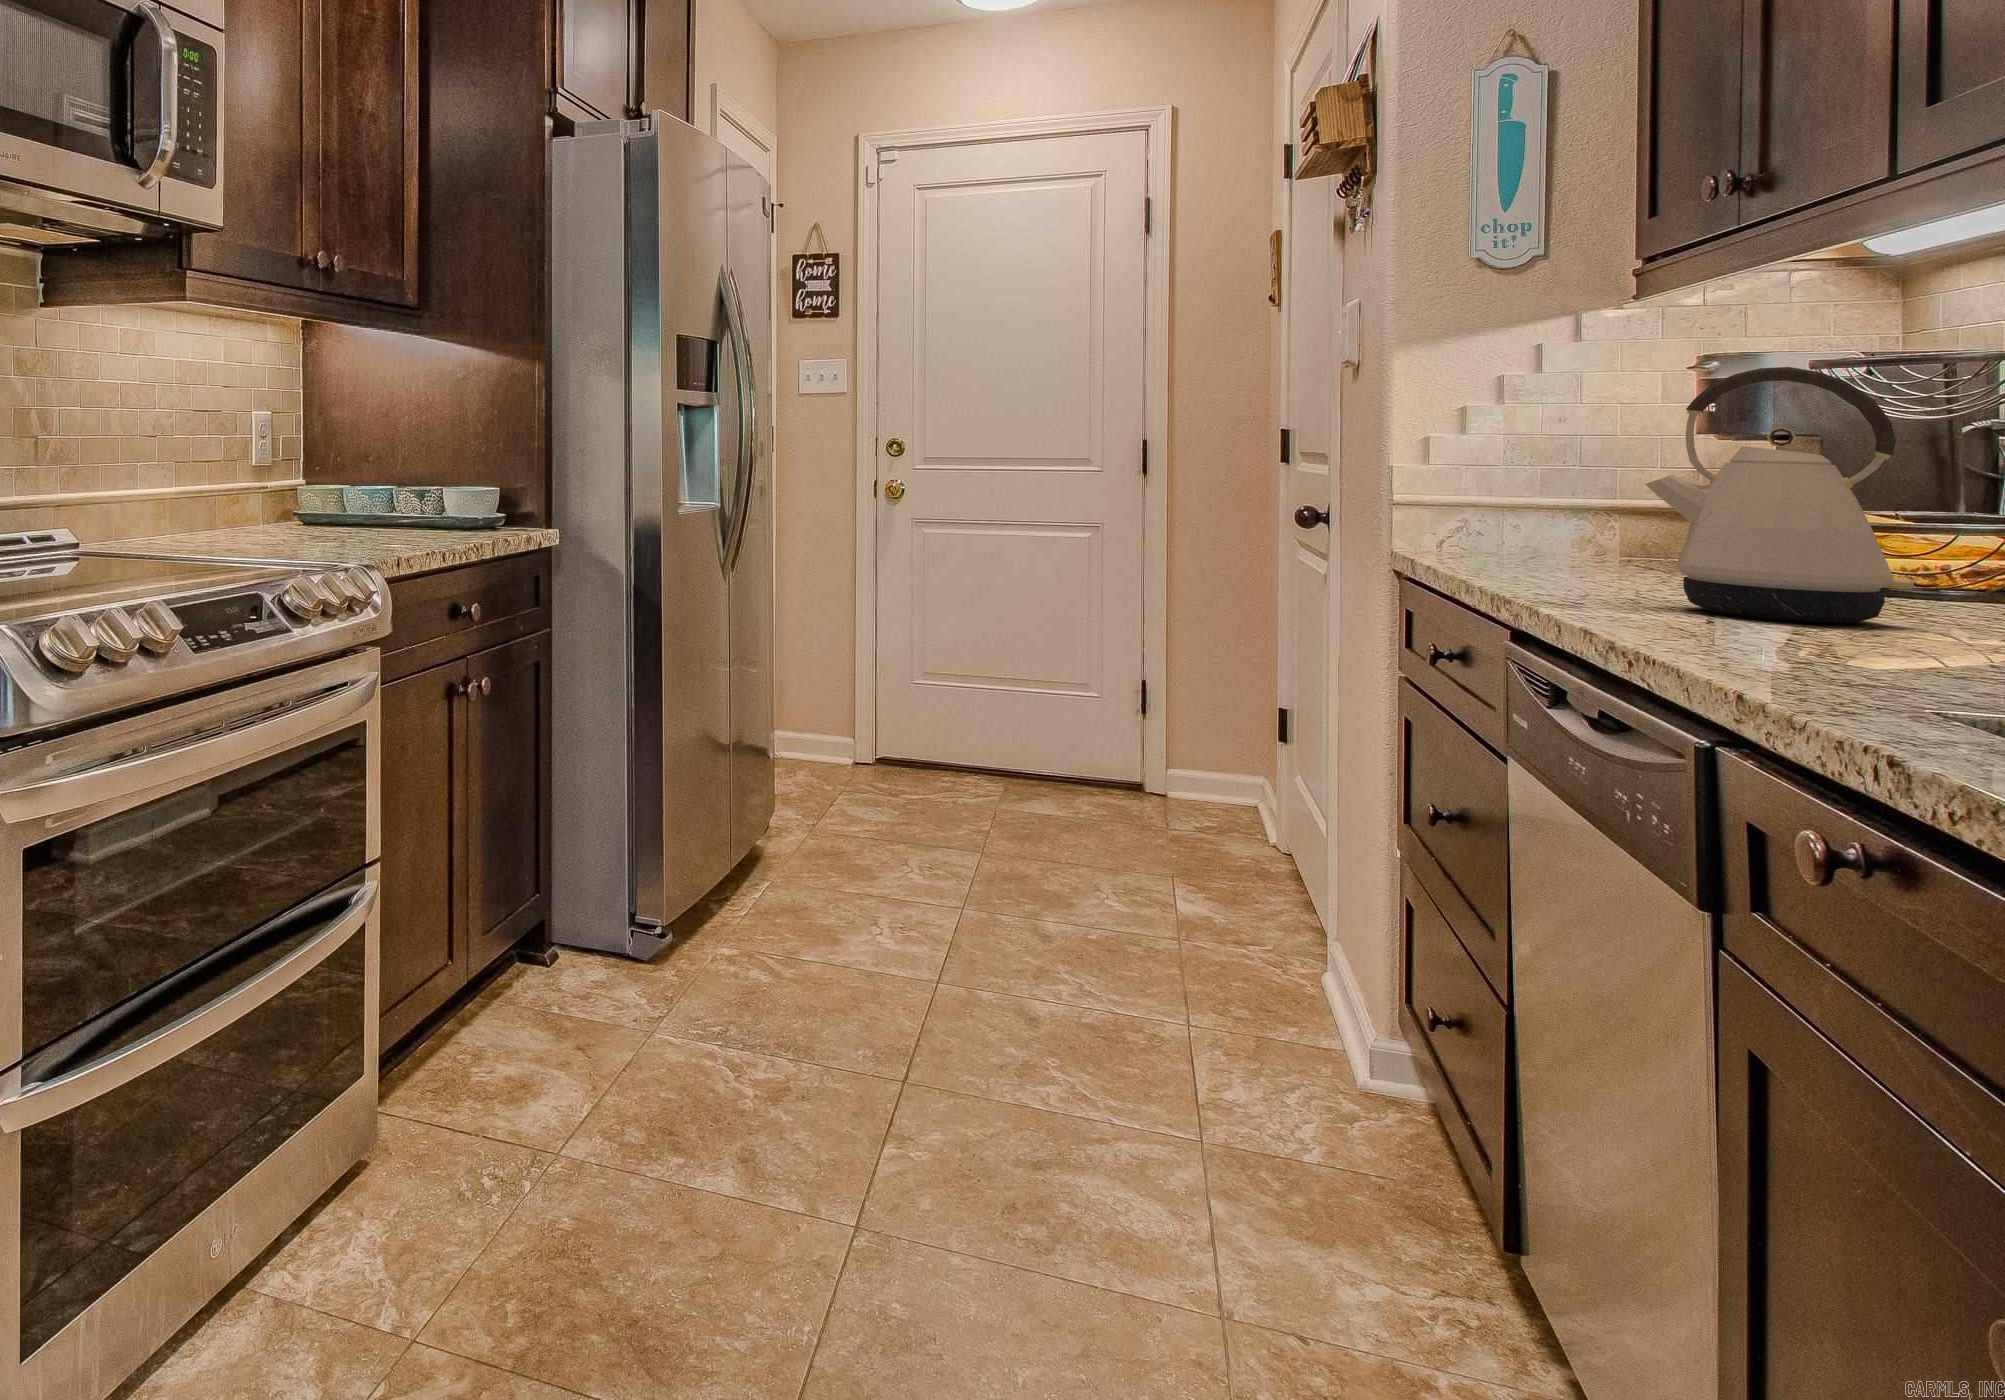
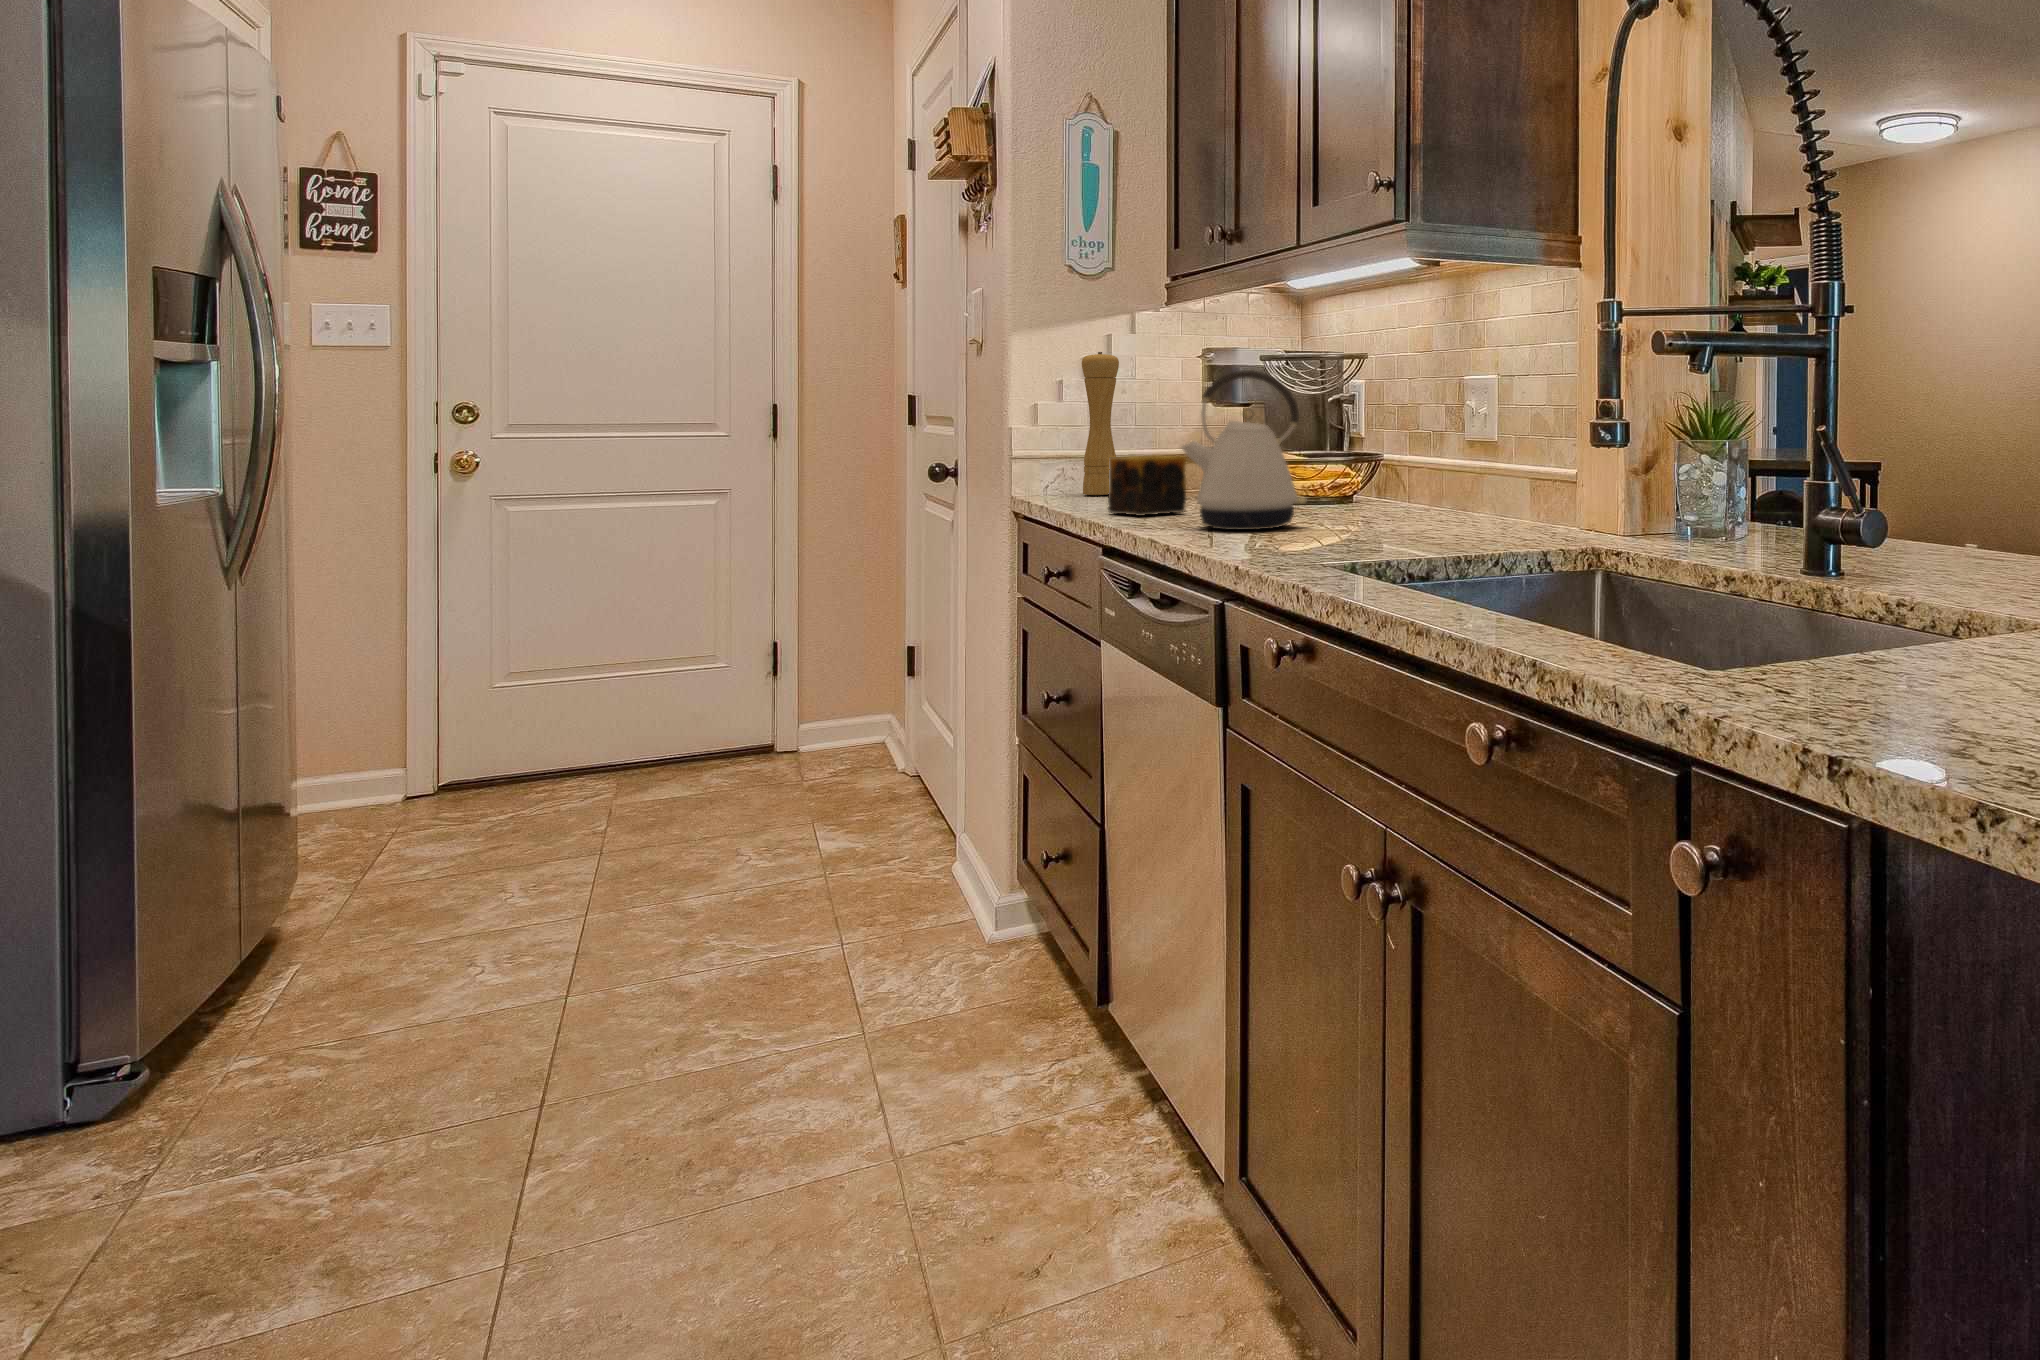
pepper mill: none [1493,367,1552,555] -> present [1082,352,1119,495]
candle: none [1525,499,1662,585] -> present [1108,456,1187,516]

